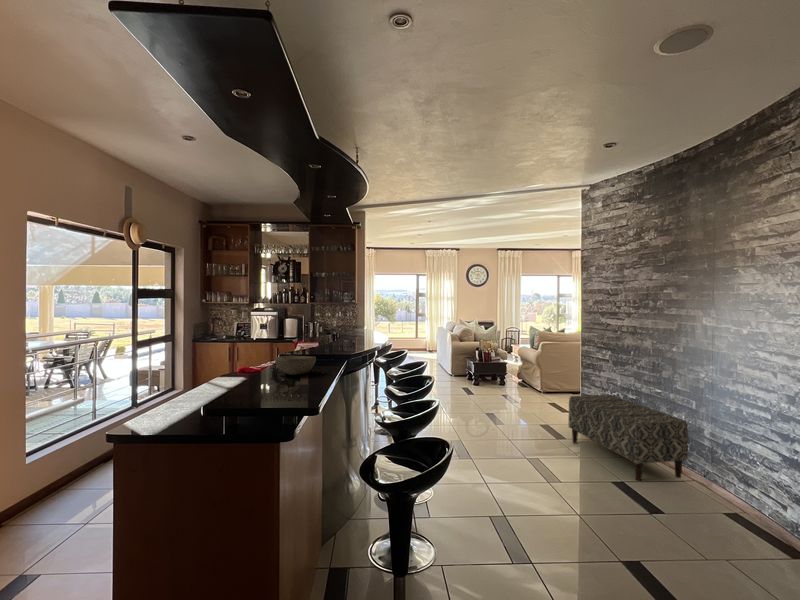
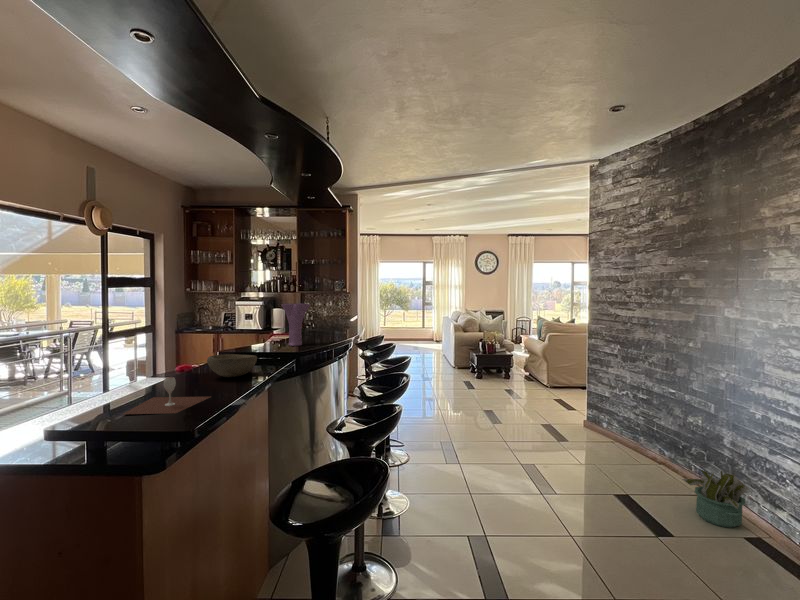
vase: none [317,313,342,351] -> present [281,303,310,346]
wine glass: none [231,372,292,402] -> present [124,377,210,414]
bench: present [569,395,688,481] -> none [572,394,705,494]
decorative plant: none [669,457,727,507] -> present [683,469,749,528]

